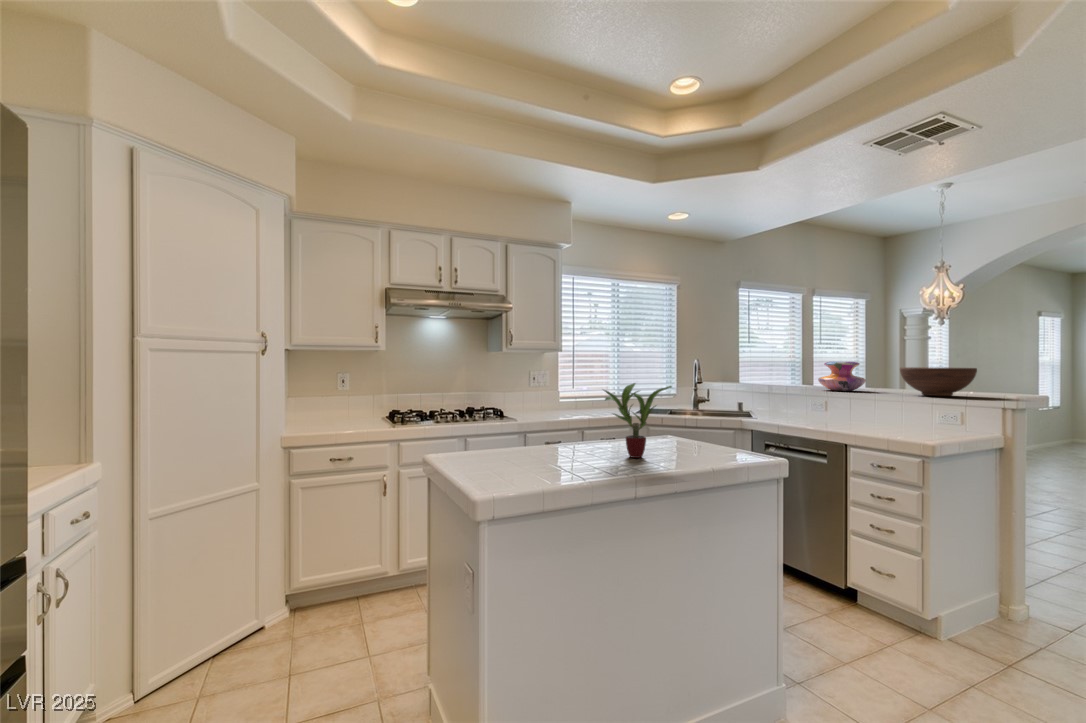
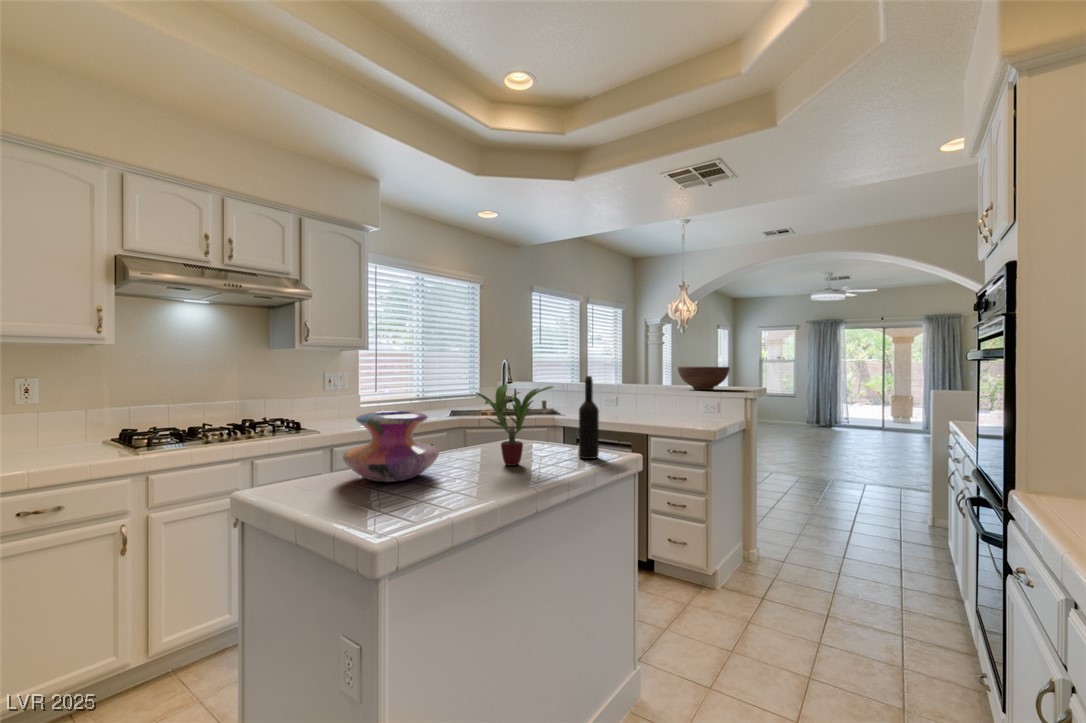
decorative vase: present [818,361,866,391] -> present [343,411,439,482]
wine bottle: none [707,377,728,459] -> present [579,376,599,459]

